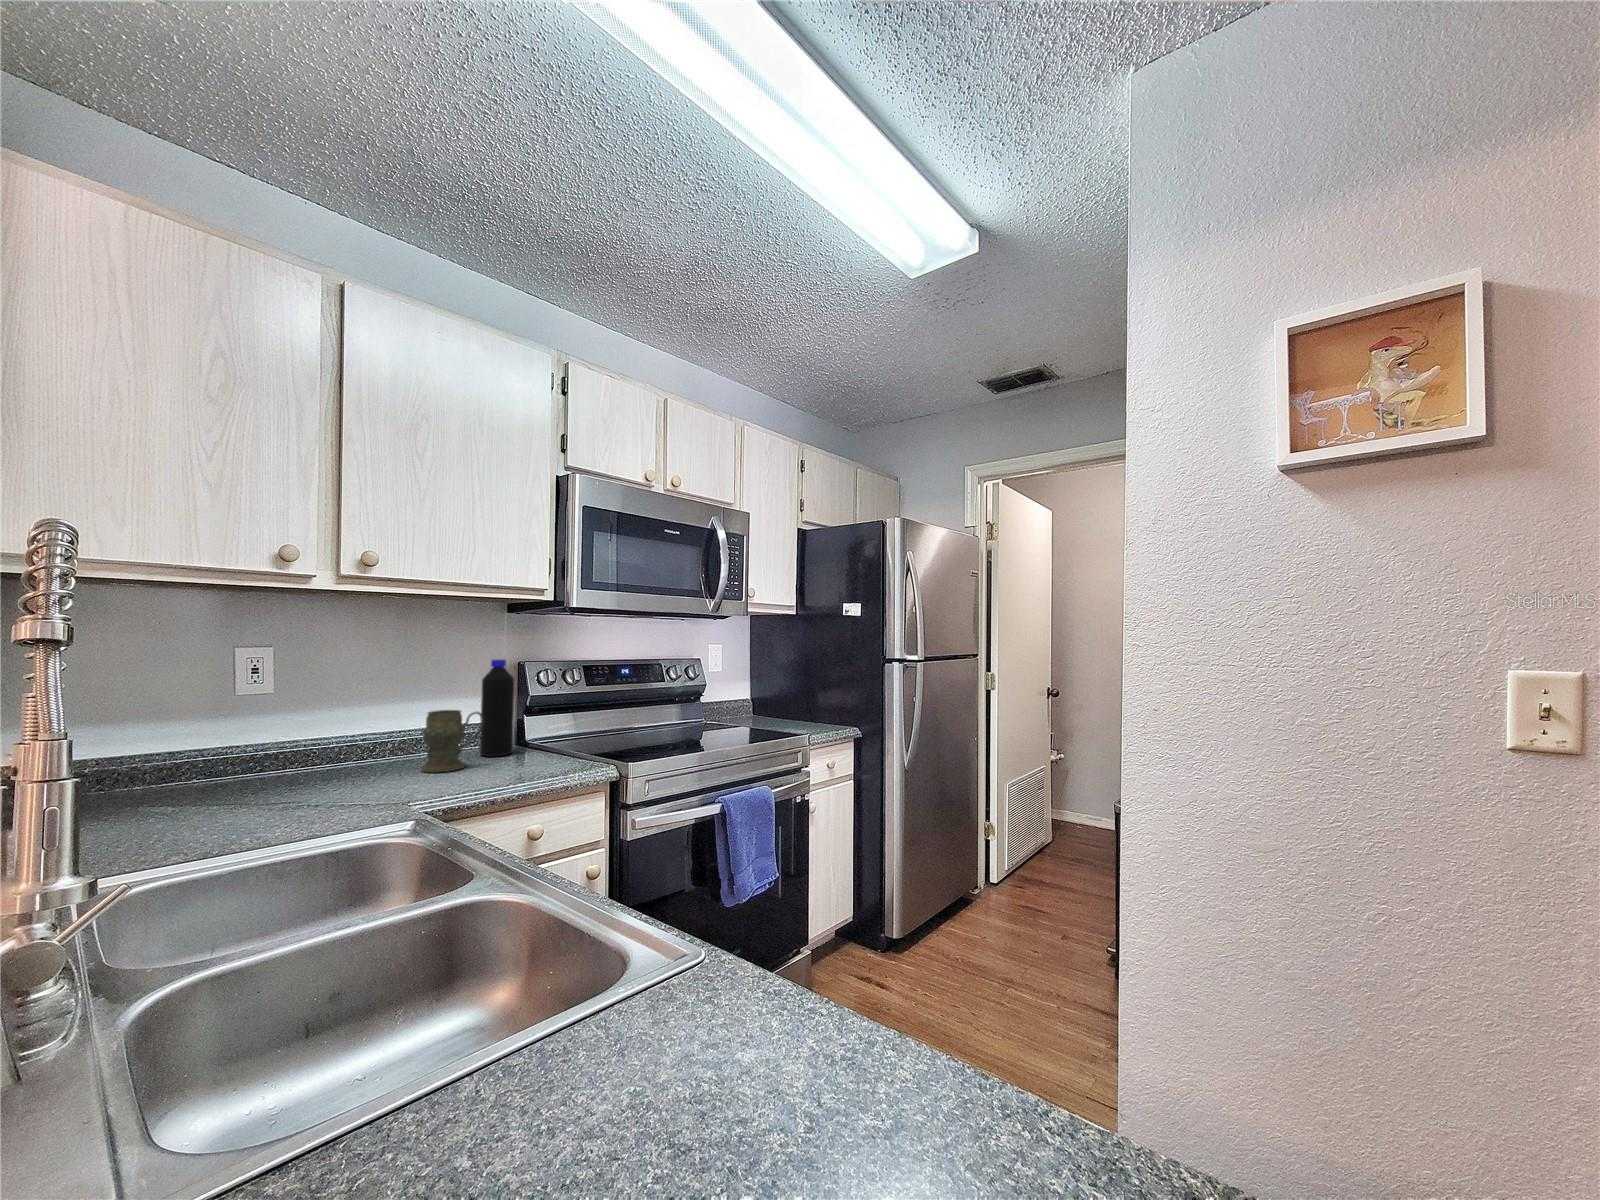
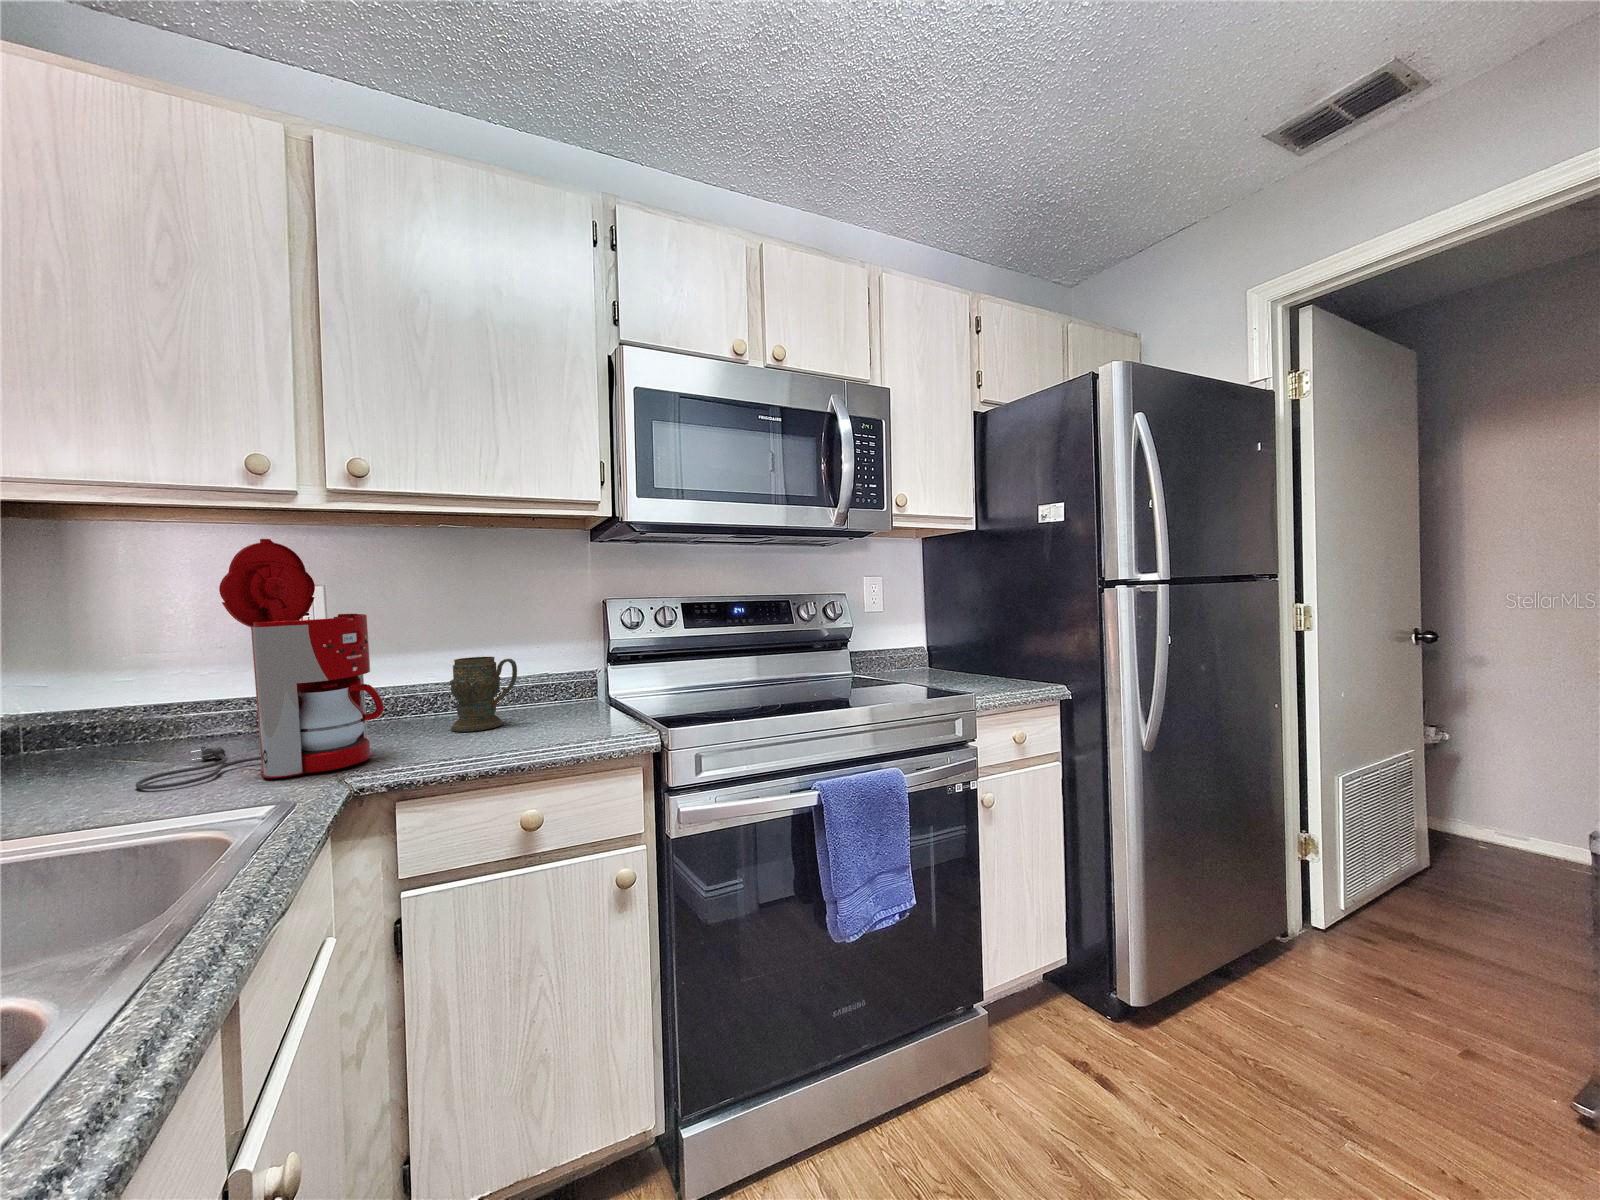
coffee maker: none [216,617,414,824] -> present [135,539,384,789]
bottle: present [480,659,514,757] -> none [539,596,580,714]

